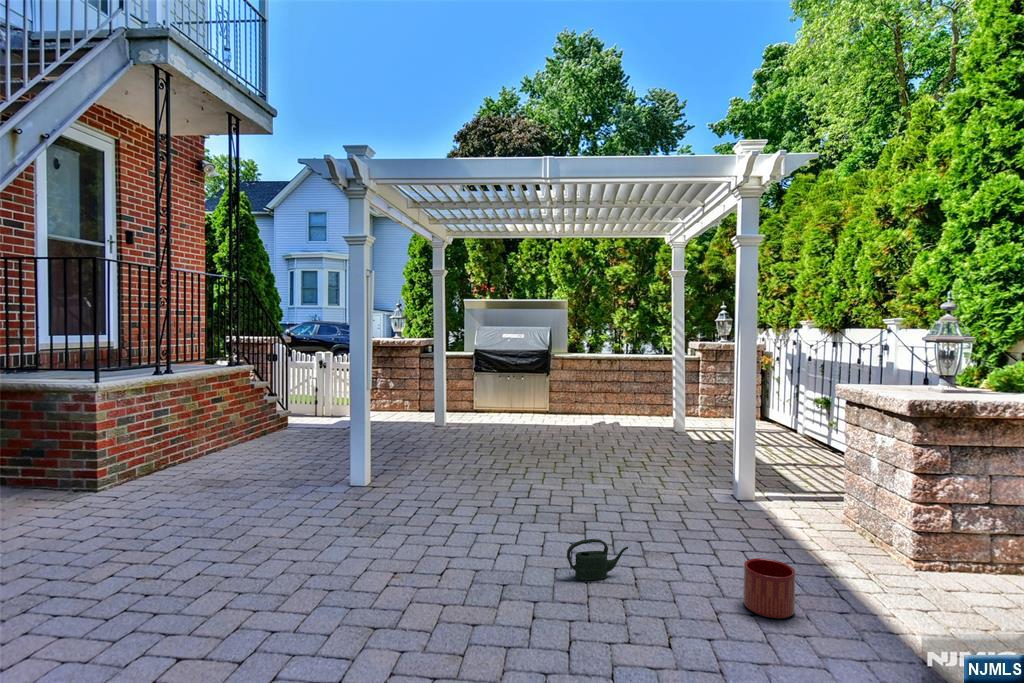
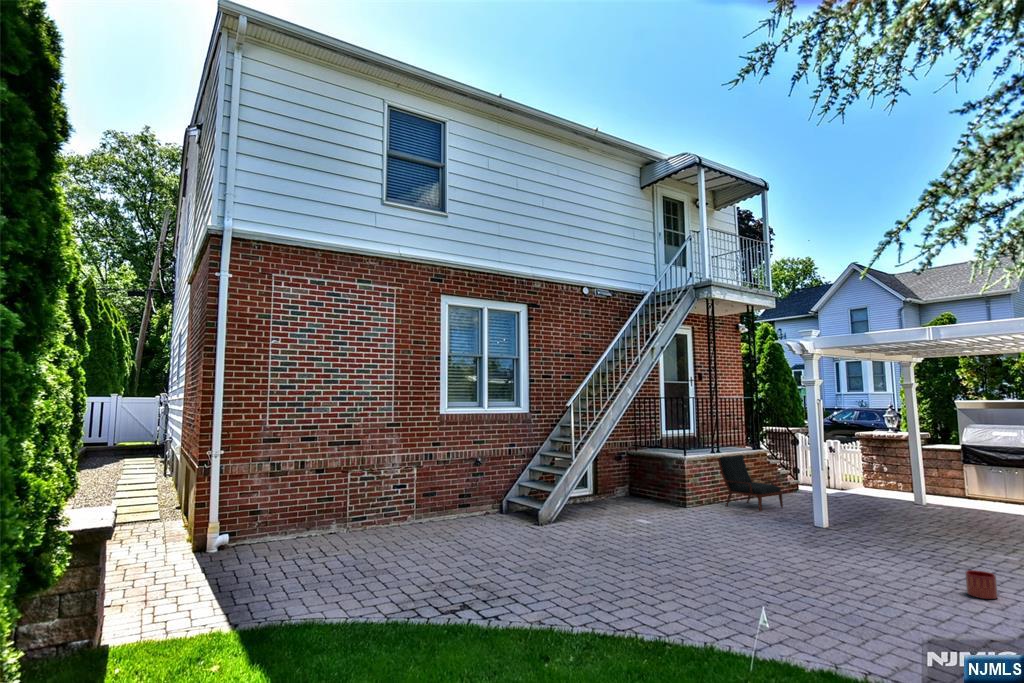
armchair: none [169,375,286,475] -> present [717,455,783,512]
watering can: present [567,539,628,580] -> none [883,550,921,572]

